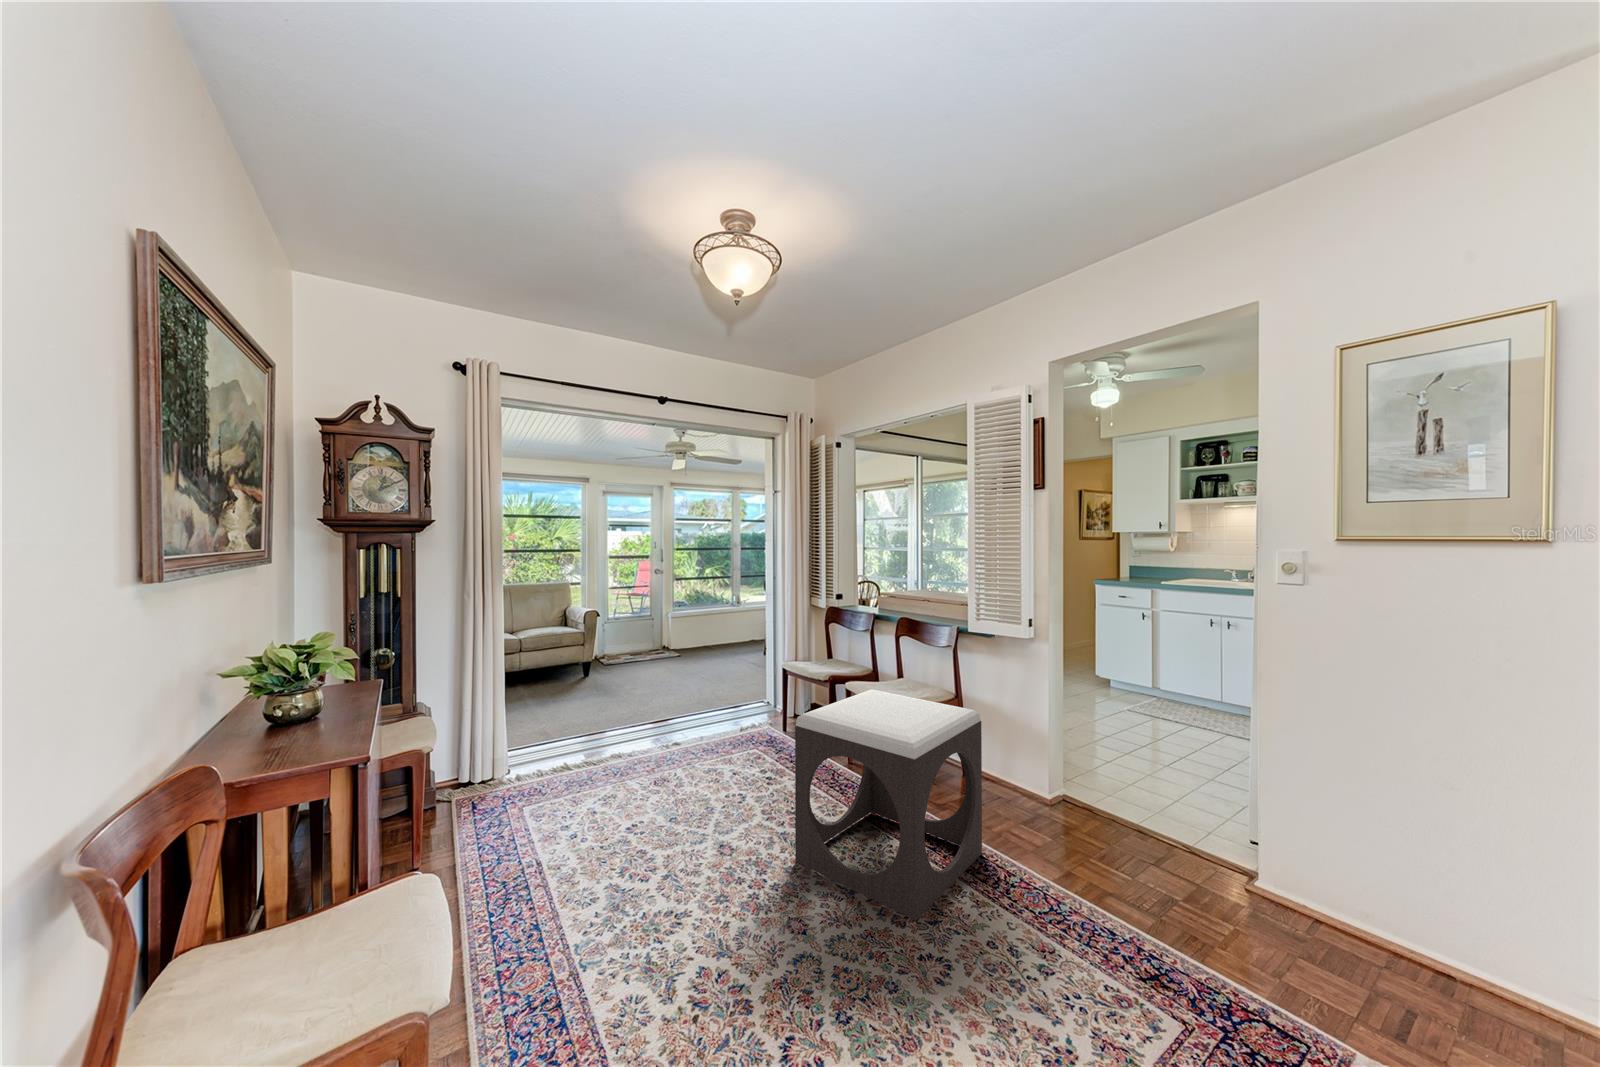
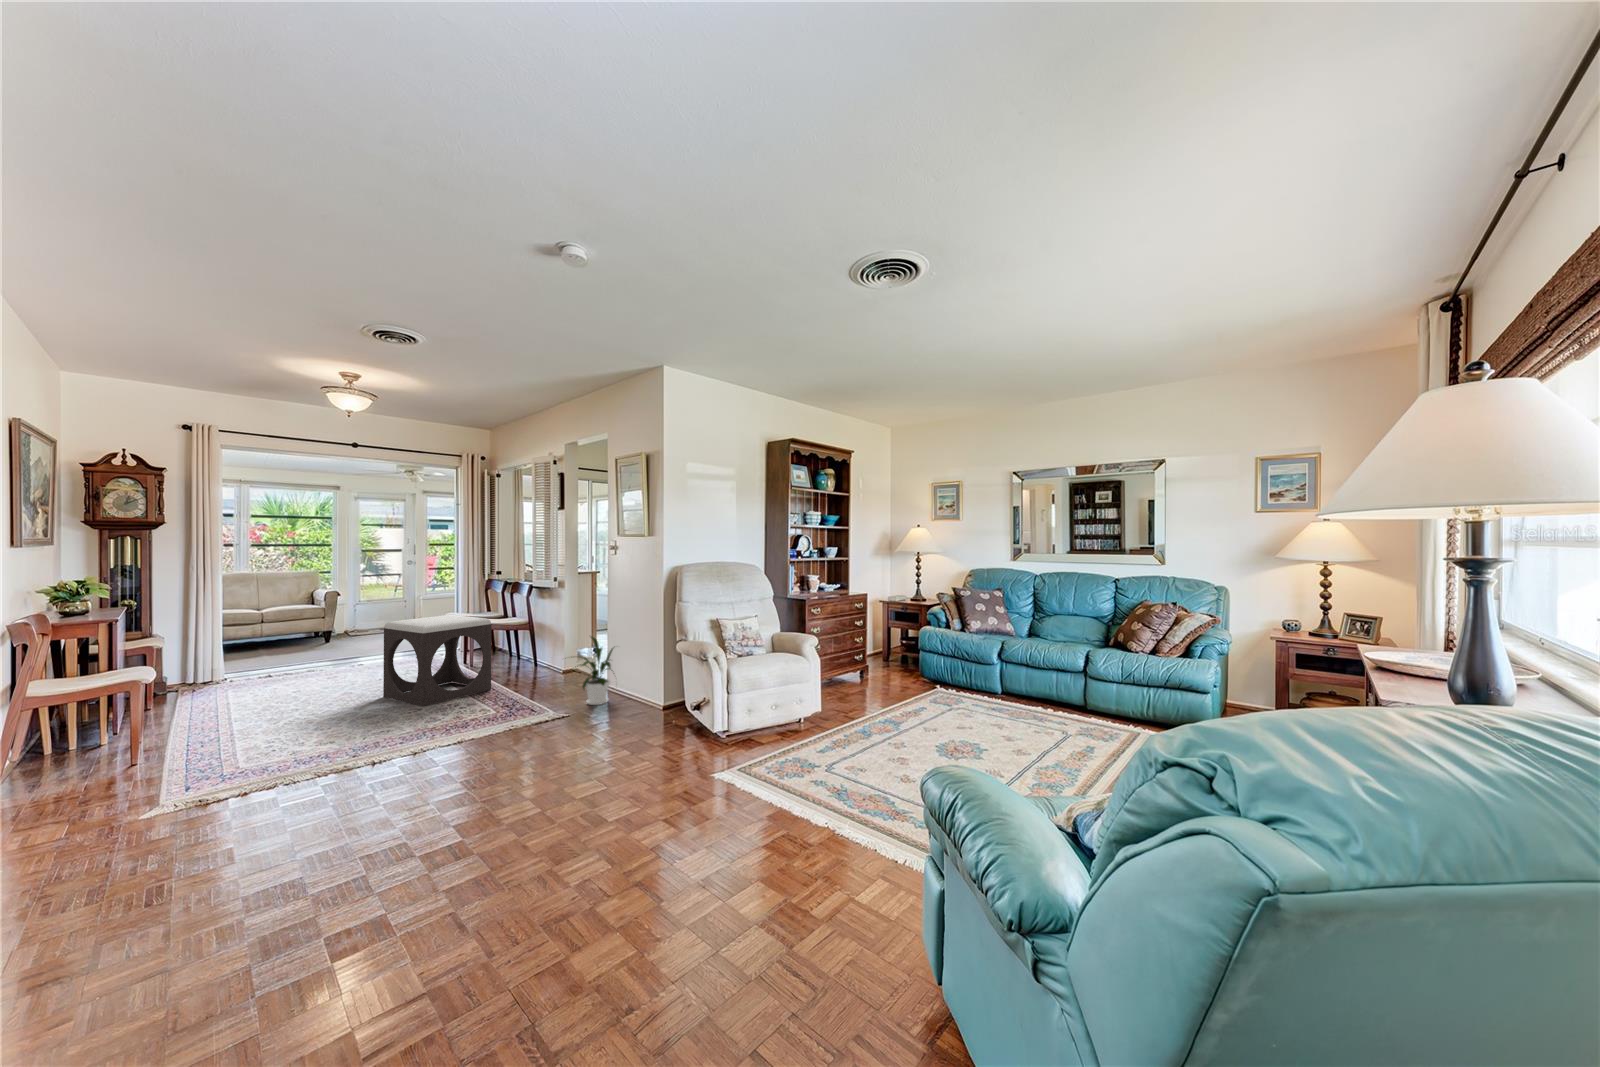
house plant: none [1236,779,1417,980] -> present [577,637,613,705]

